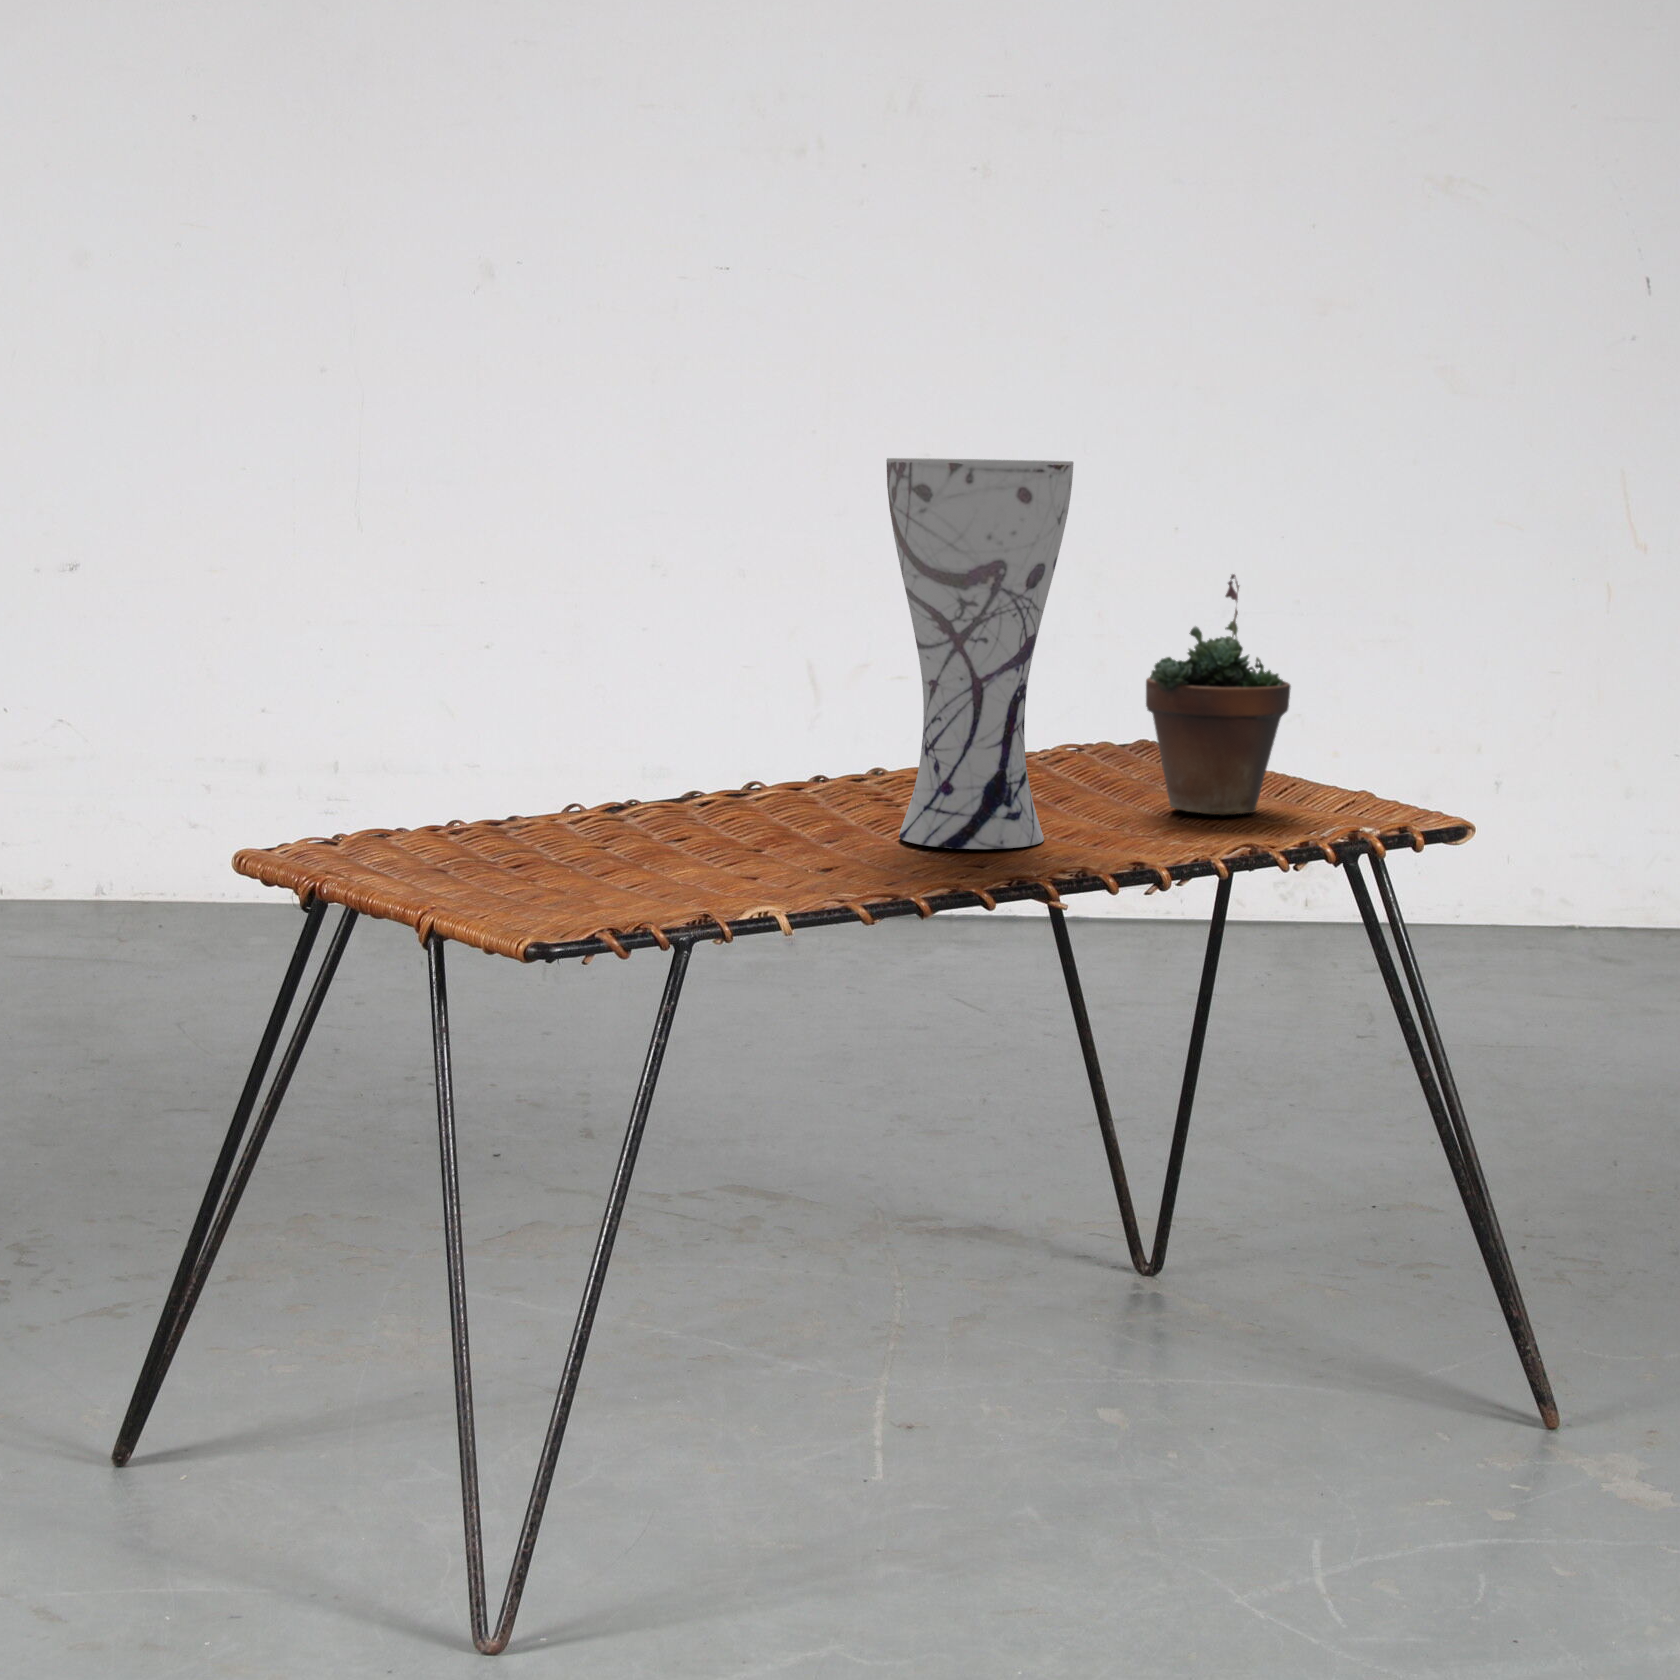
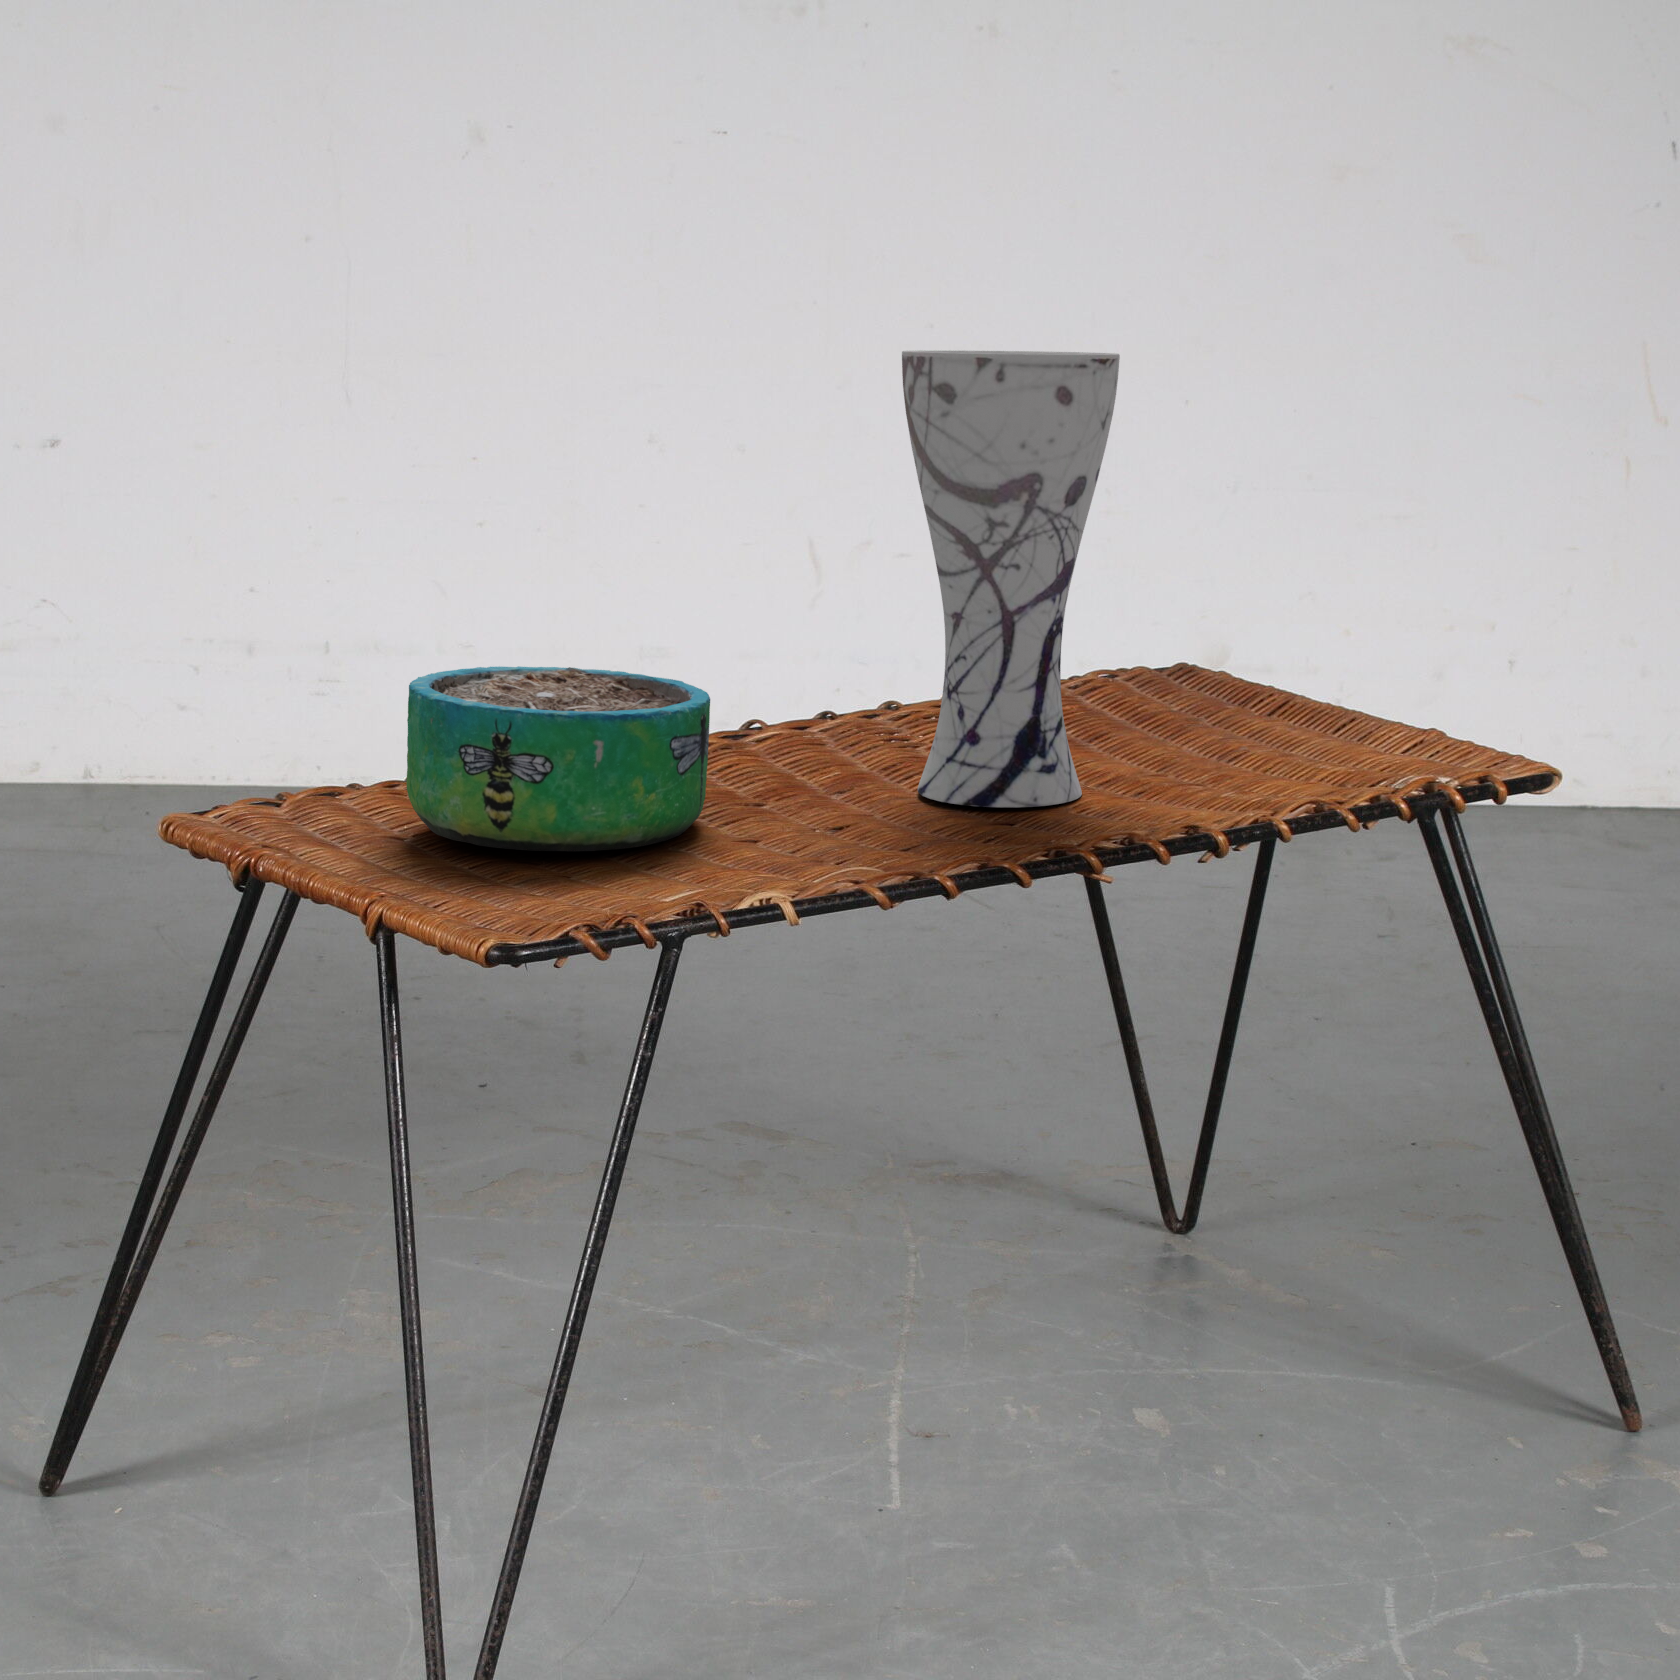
succulent plant: present [1146,574,1291,815] -> none [1194,483,1359,760]
decorative bowl: none [454,724,718,878] -> present [407,666,710,851]

